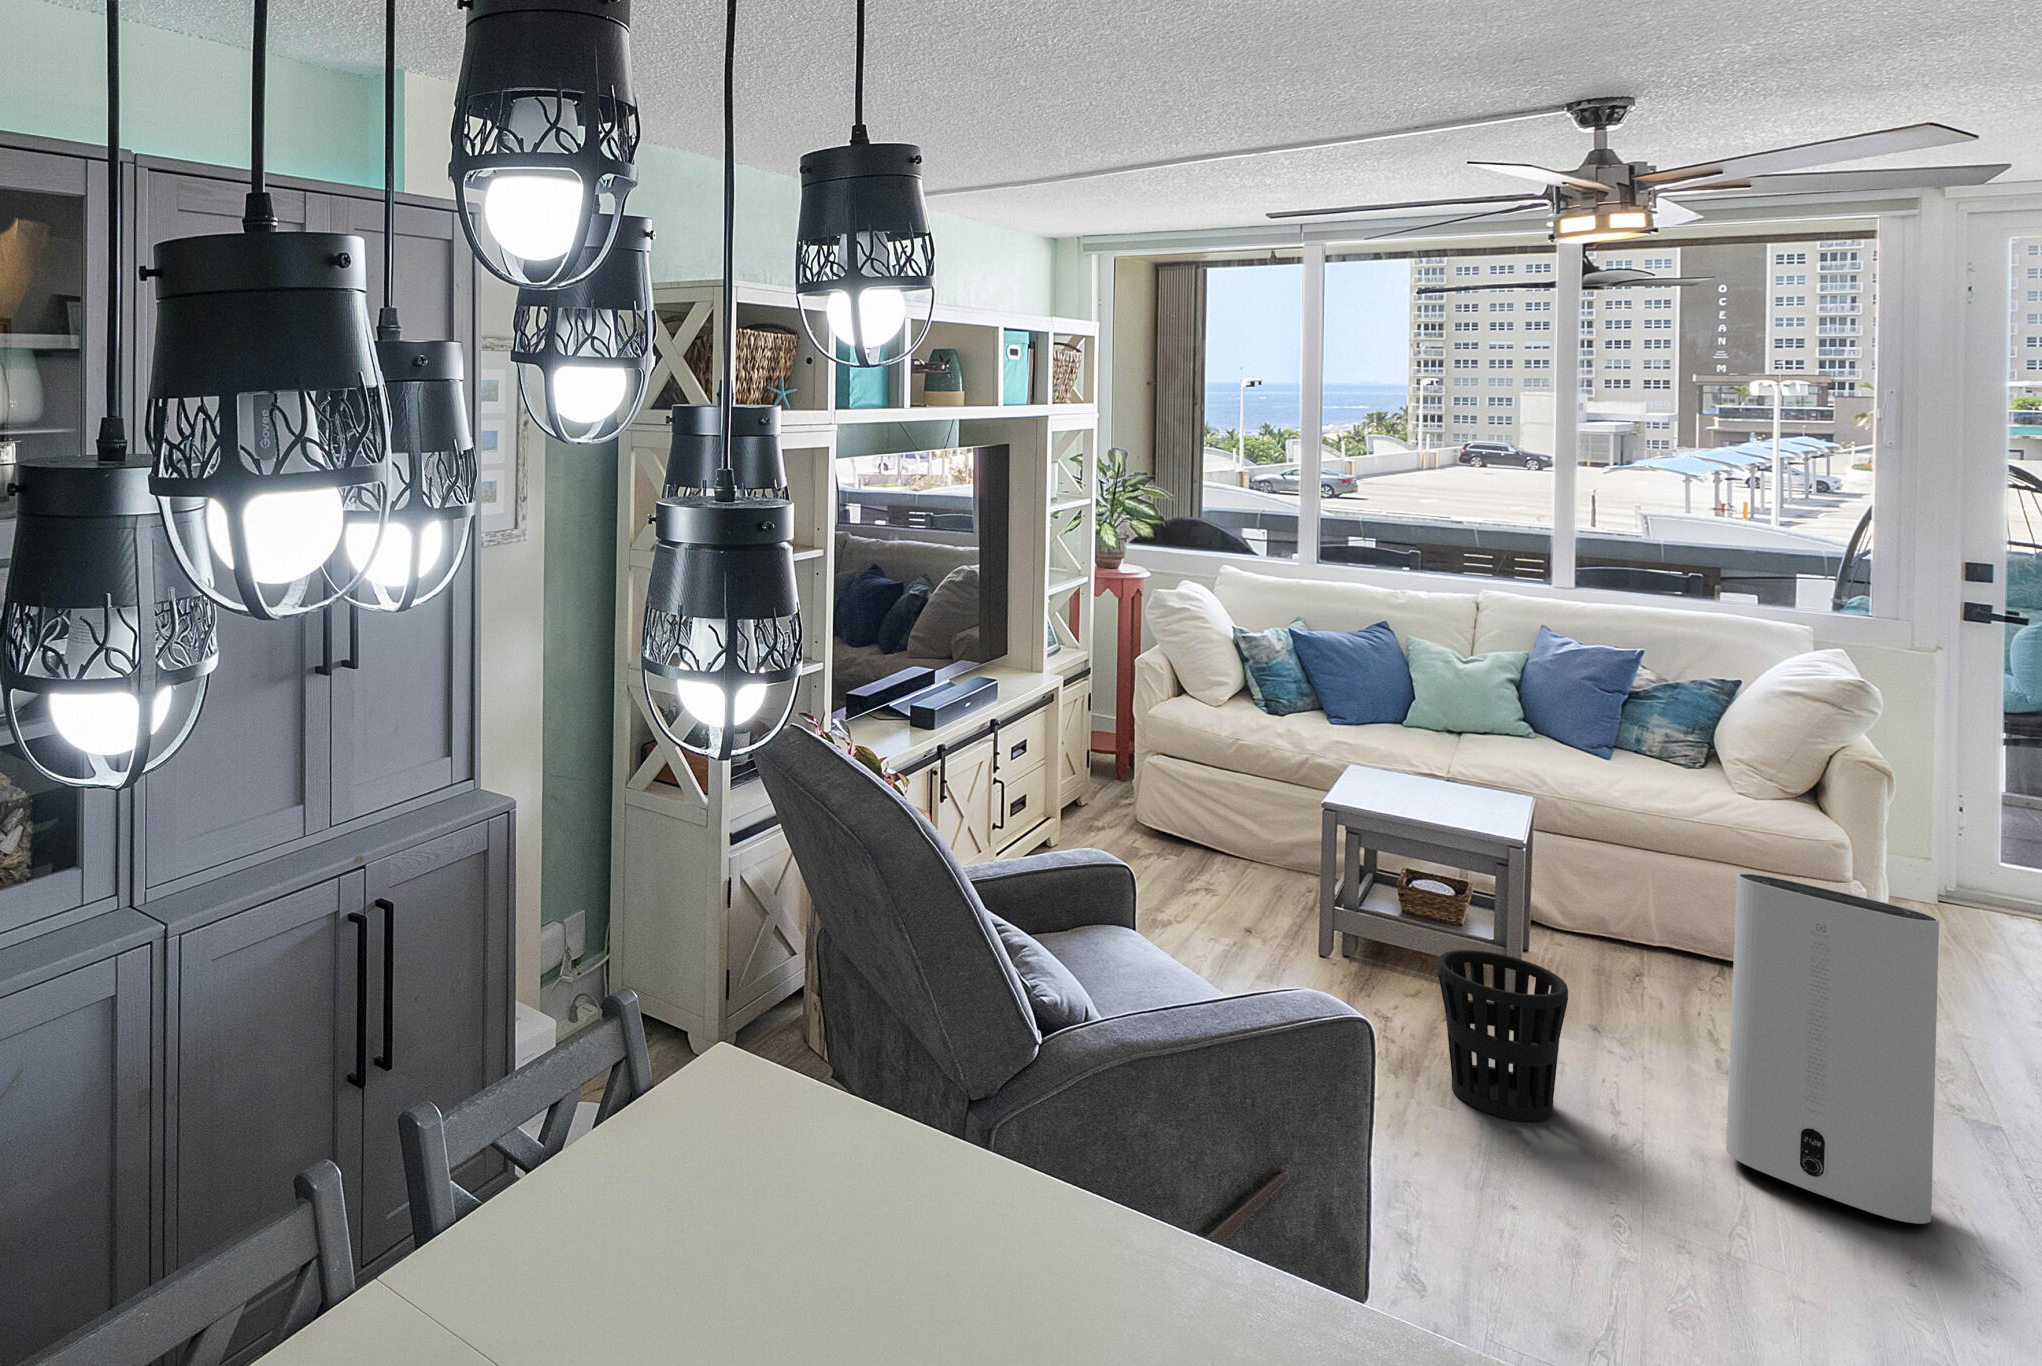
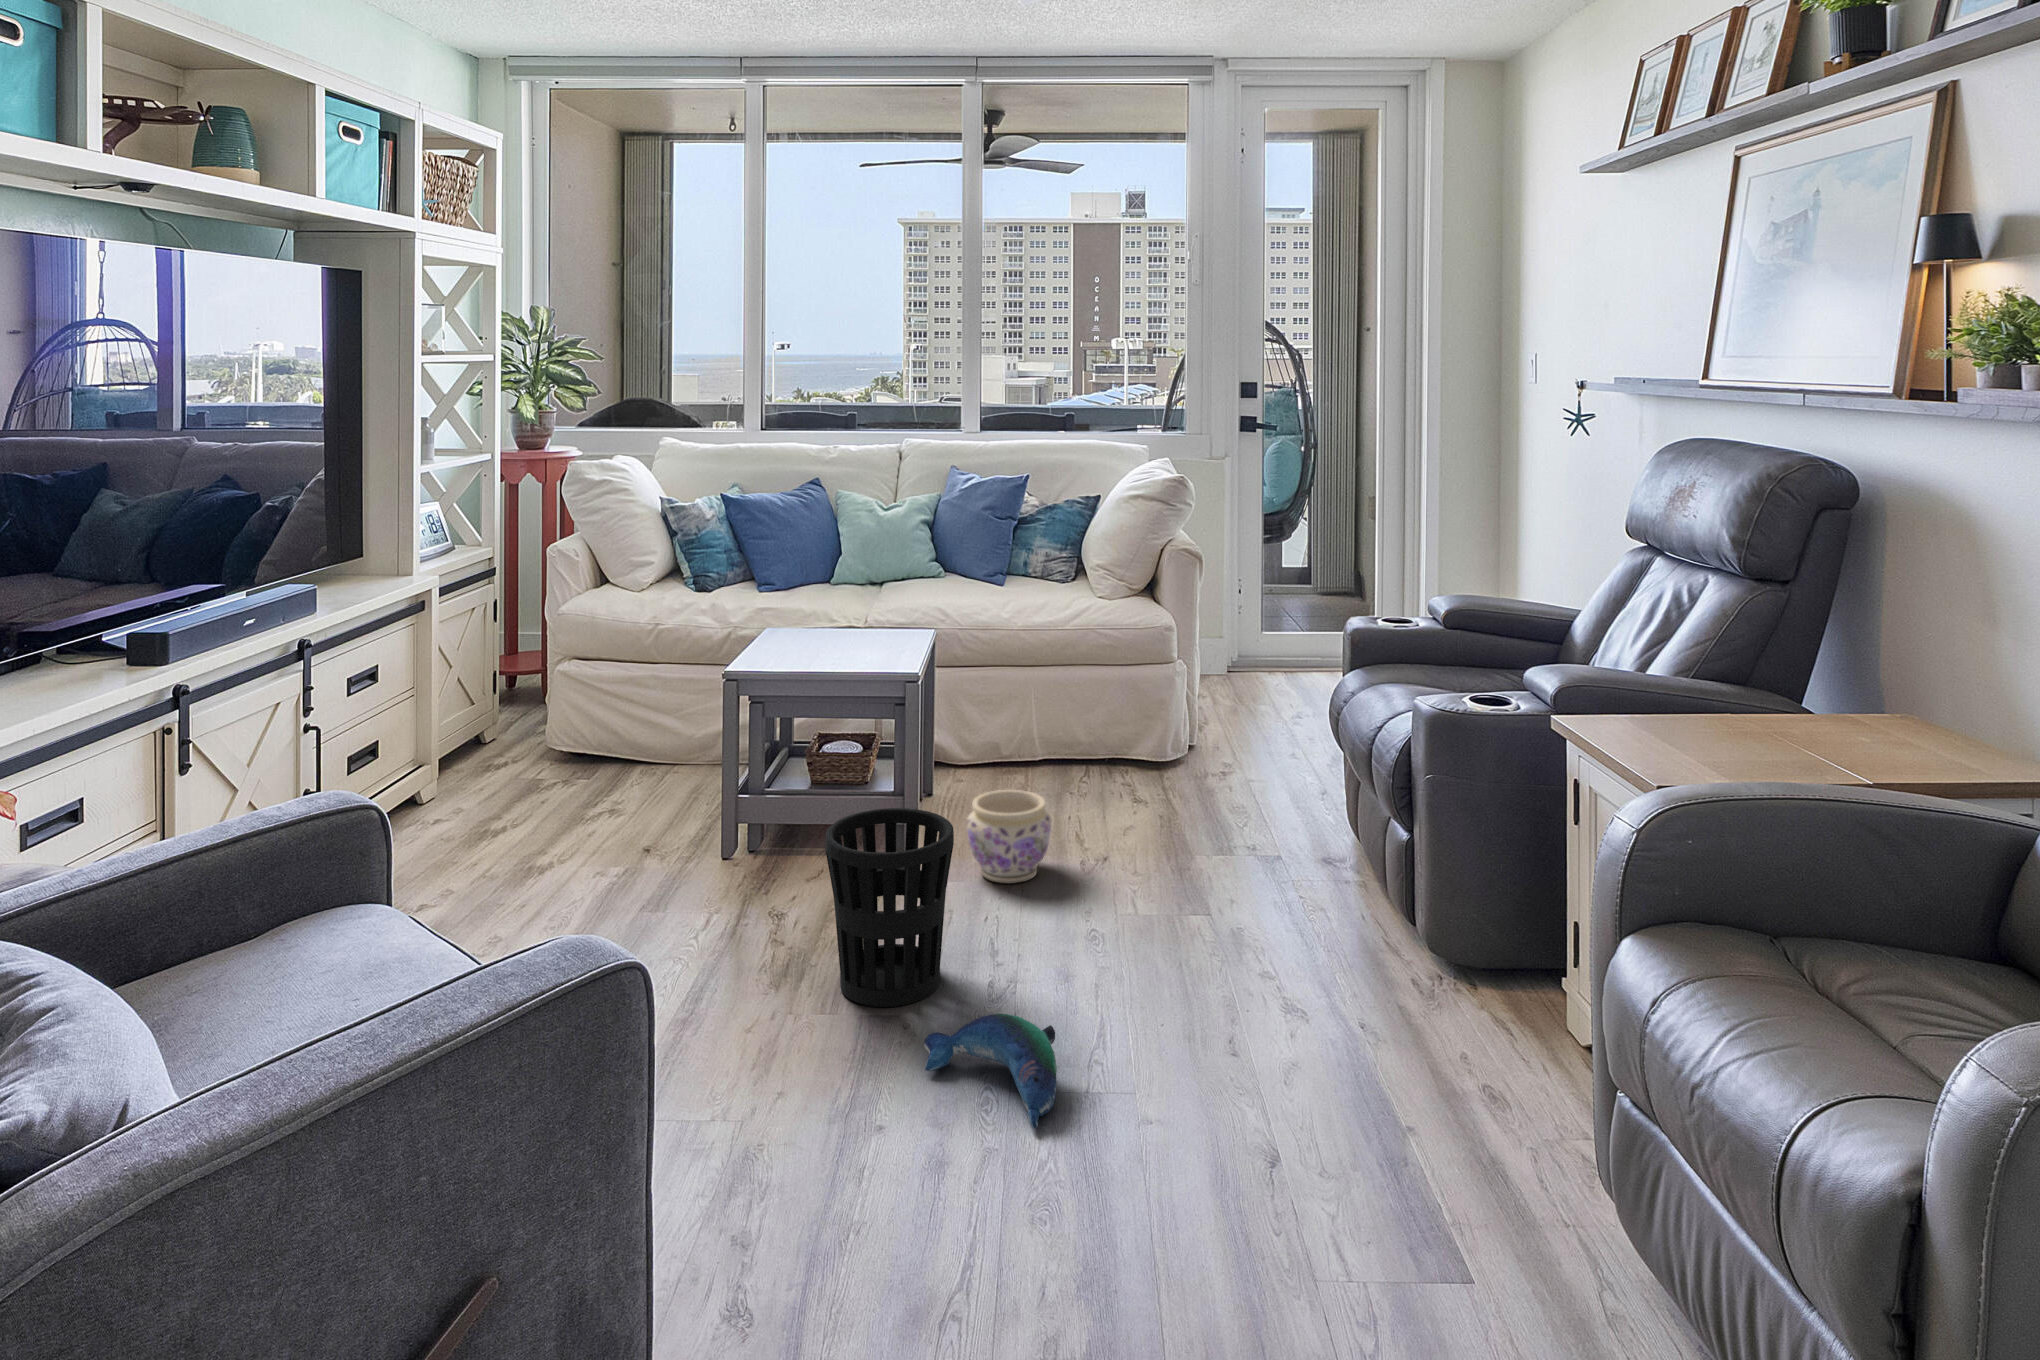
air purifier: present [1726,873,1939,1224] -> none [1092,659,1255,993]
planter: none [1575,964,1676,1057] -> present [967,790,1051,884]
plush toy: none [1543,1148,1684,1252] -> present [924,1014,1057,1128]

